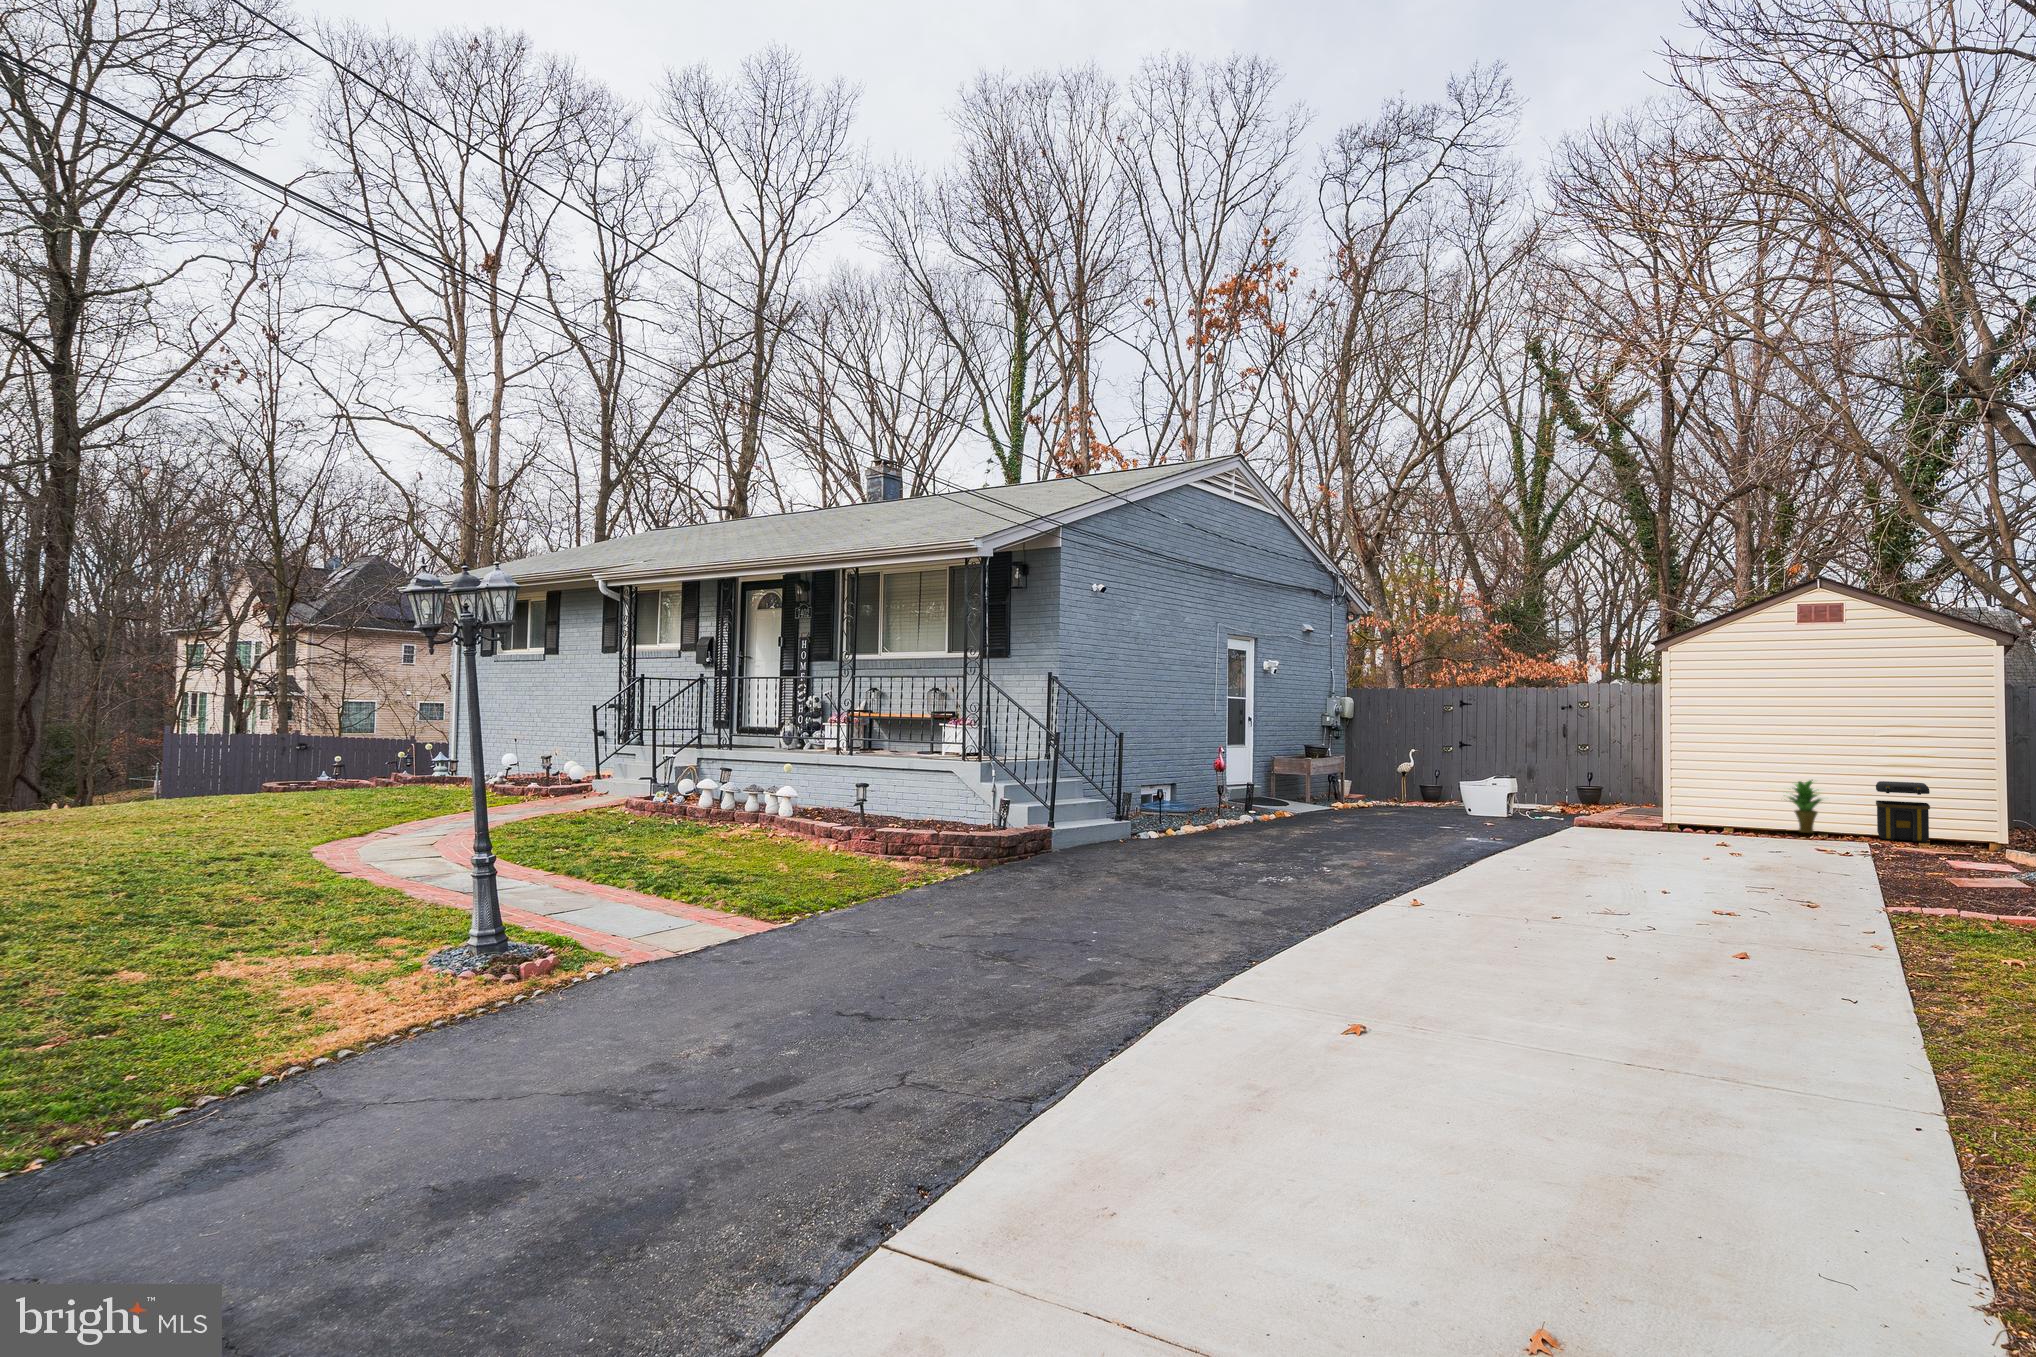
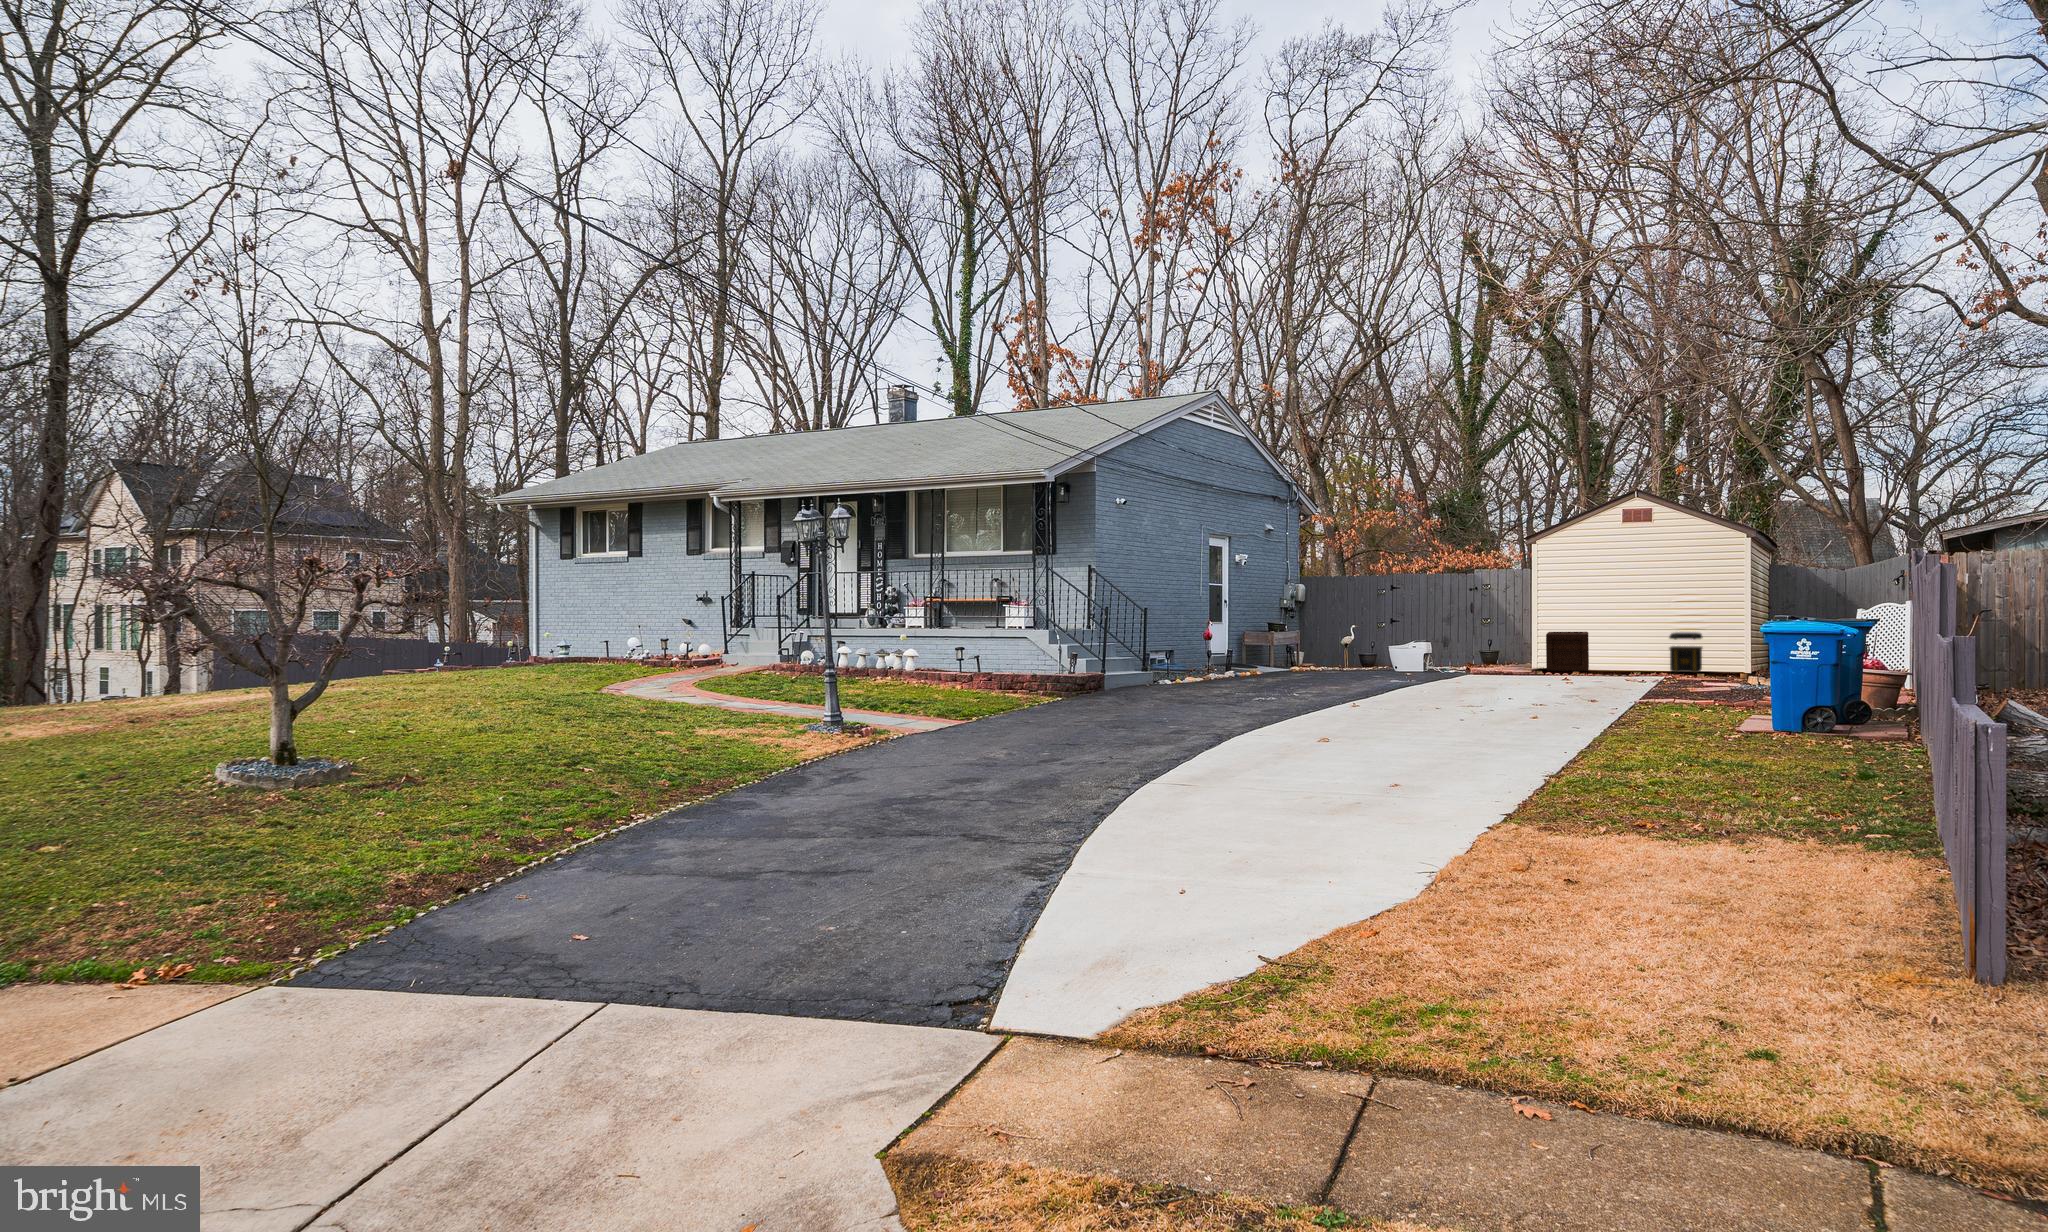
wooden crate: none [1685,773,1750,831] -> present [1546,632,1589,671]
potted plant: present [1789,780,1822,833] -> none [1609,633,1642,671]

